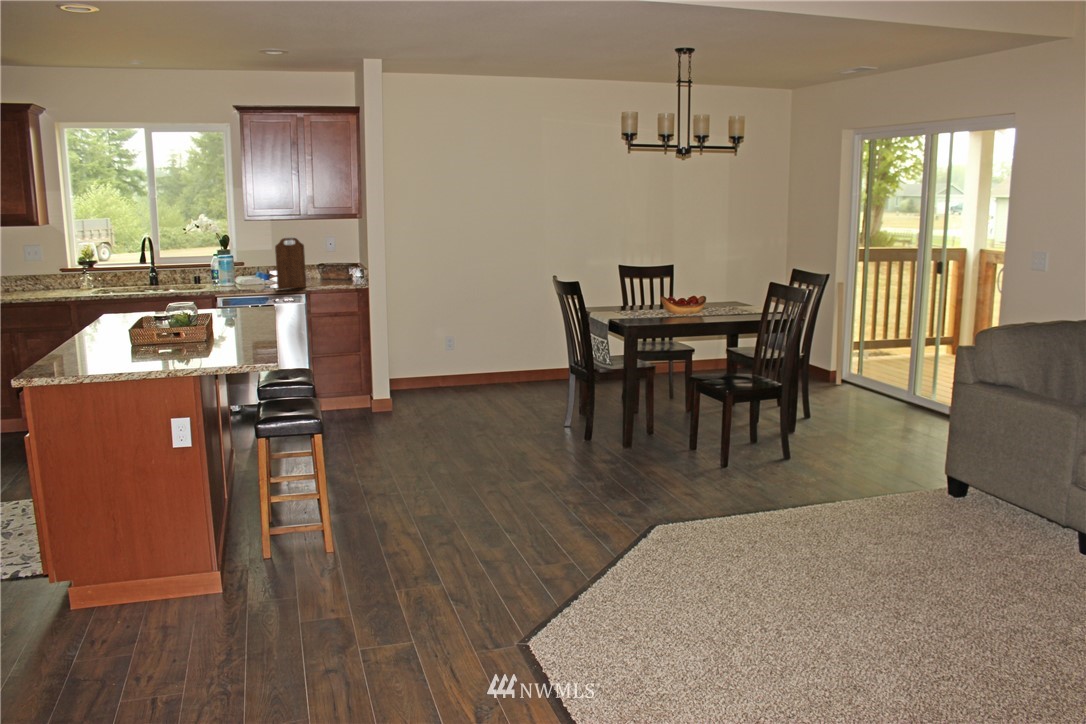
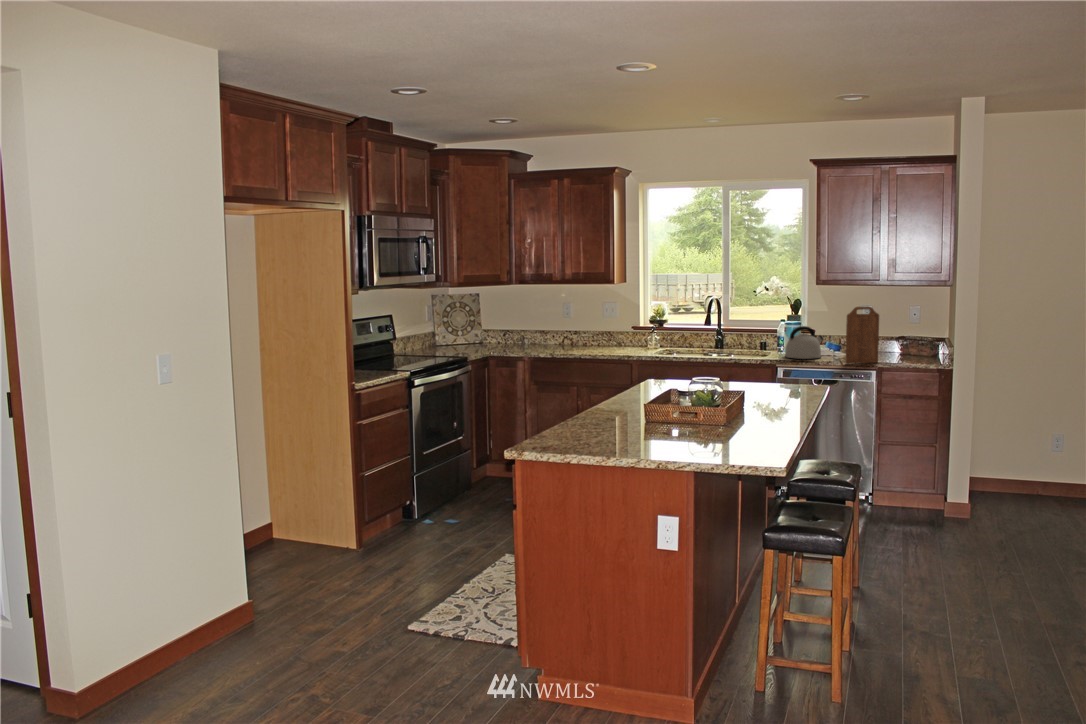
kettle: none [220,259,255,288] -> present [785,326,823,359]

